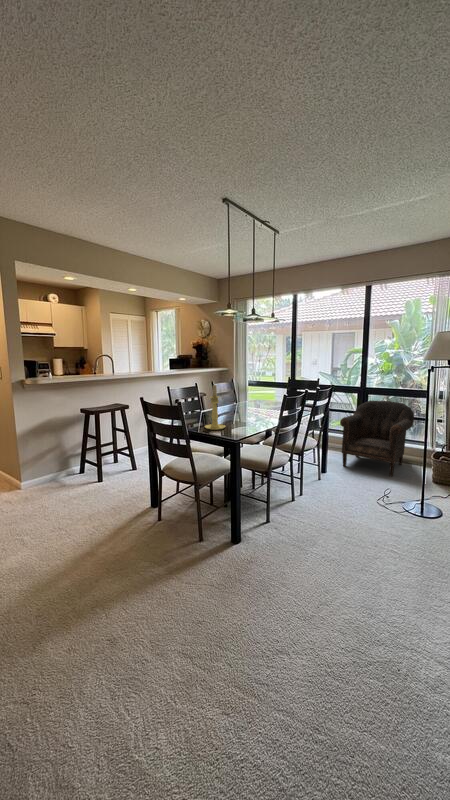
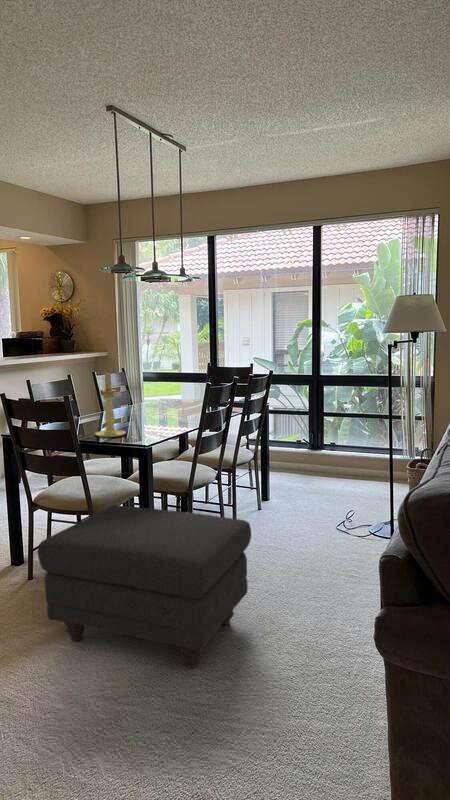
armchair: present [340,401,414,477] -> none [285,393,382,497]
ottoman: none [151,480,313,631] -> present [38,505,251,668]

